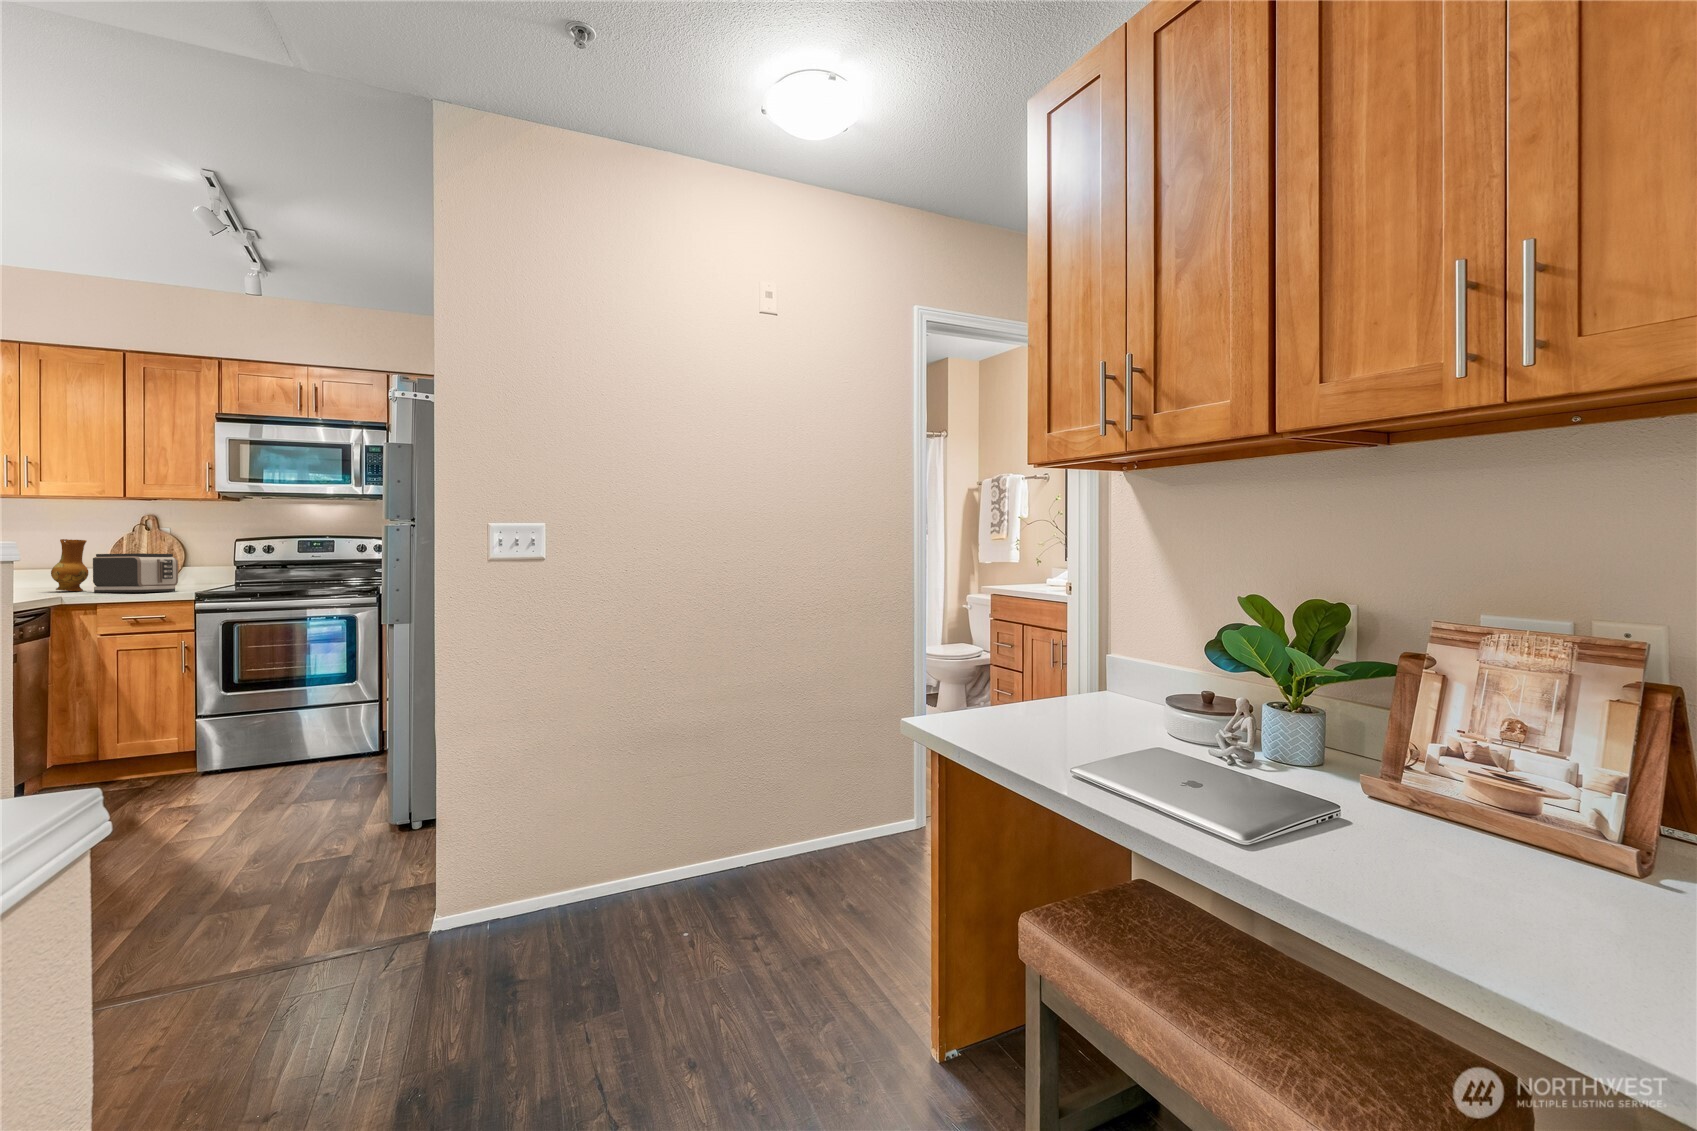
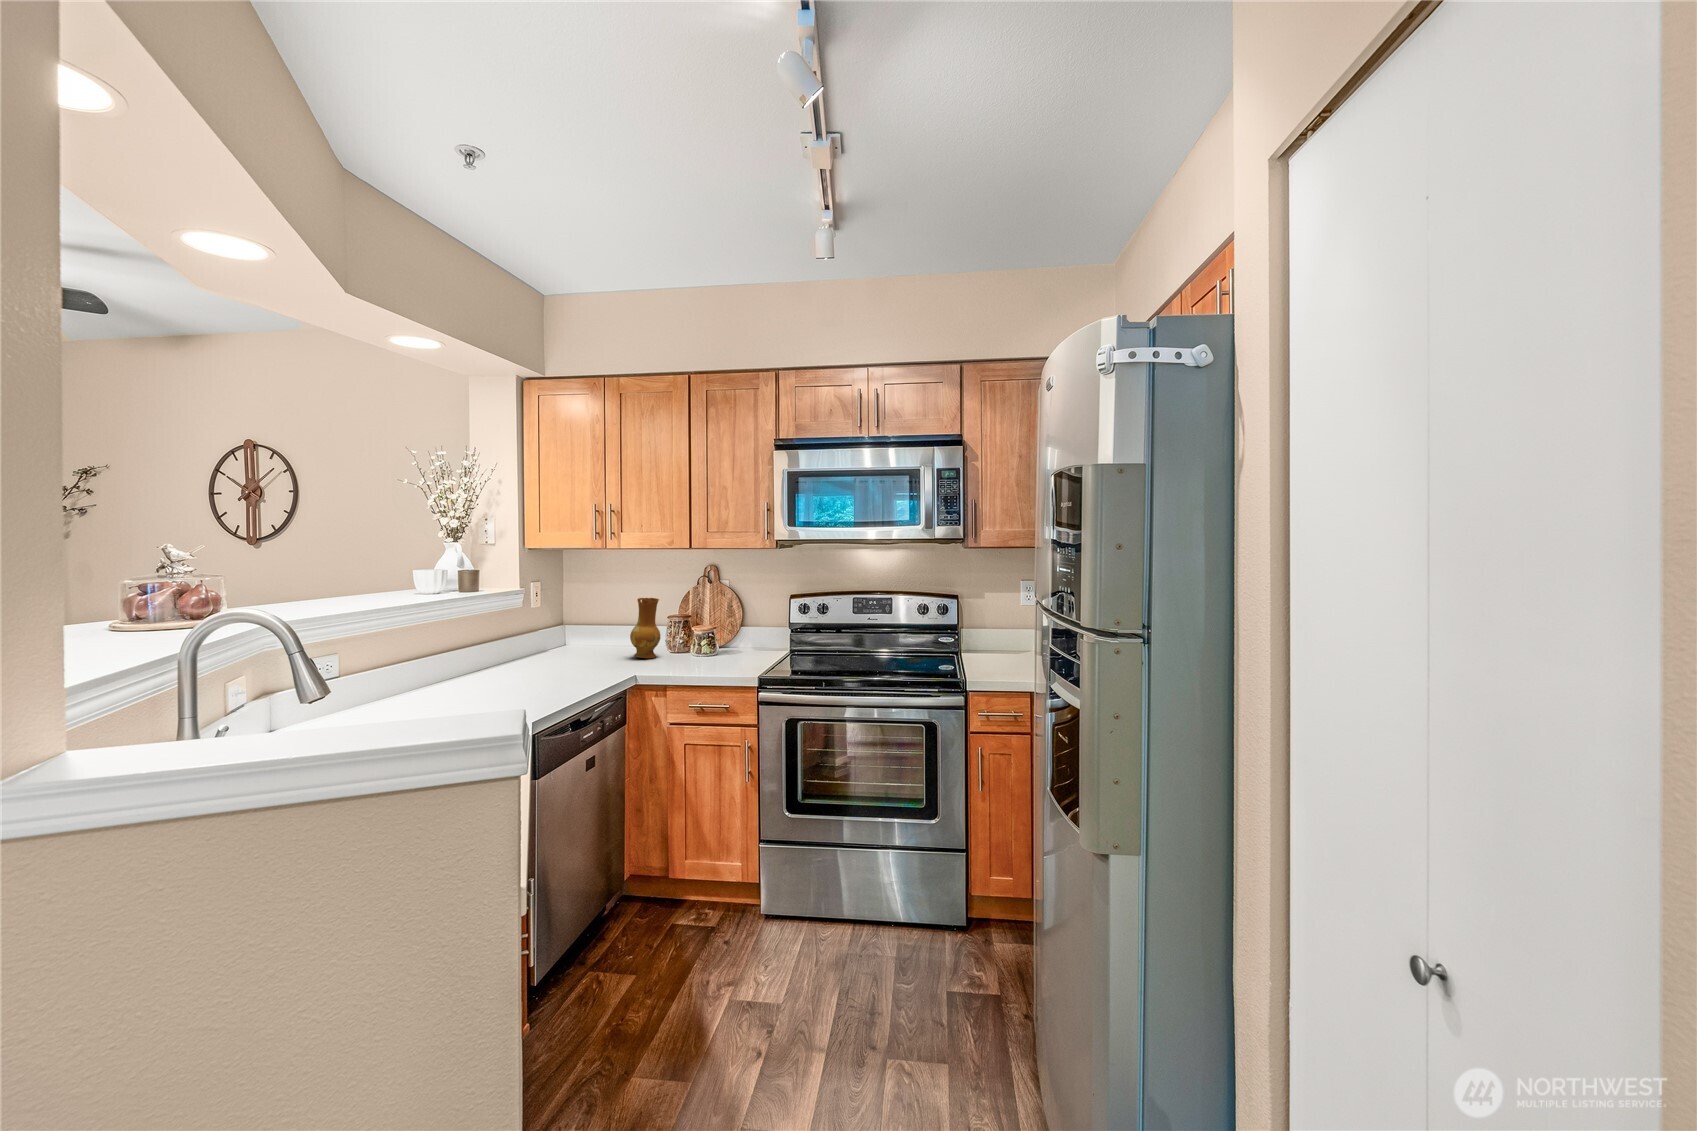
toaster: present [93,553,178,592] -> none [664,615,739,669]

